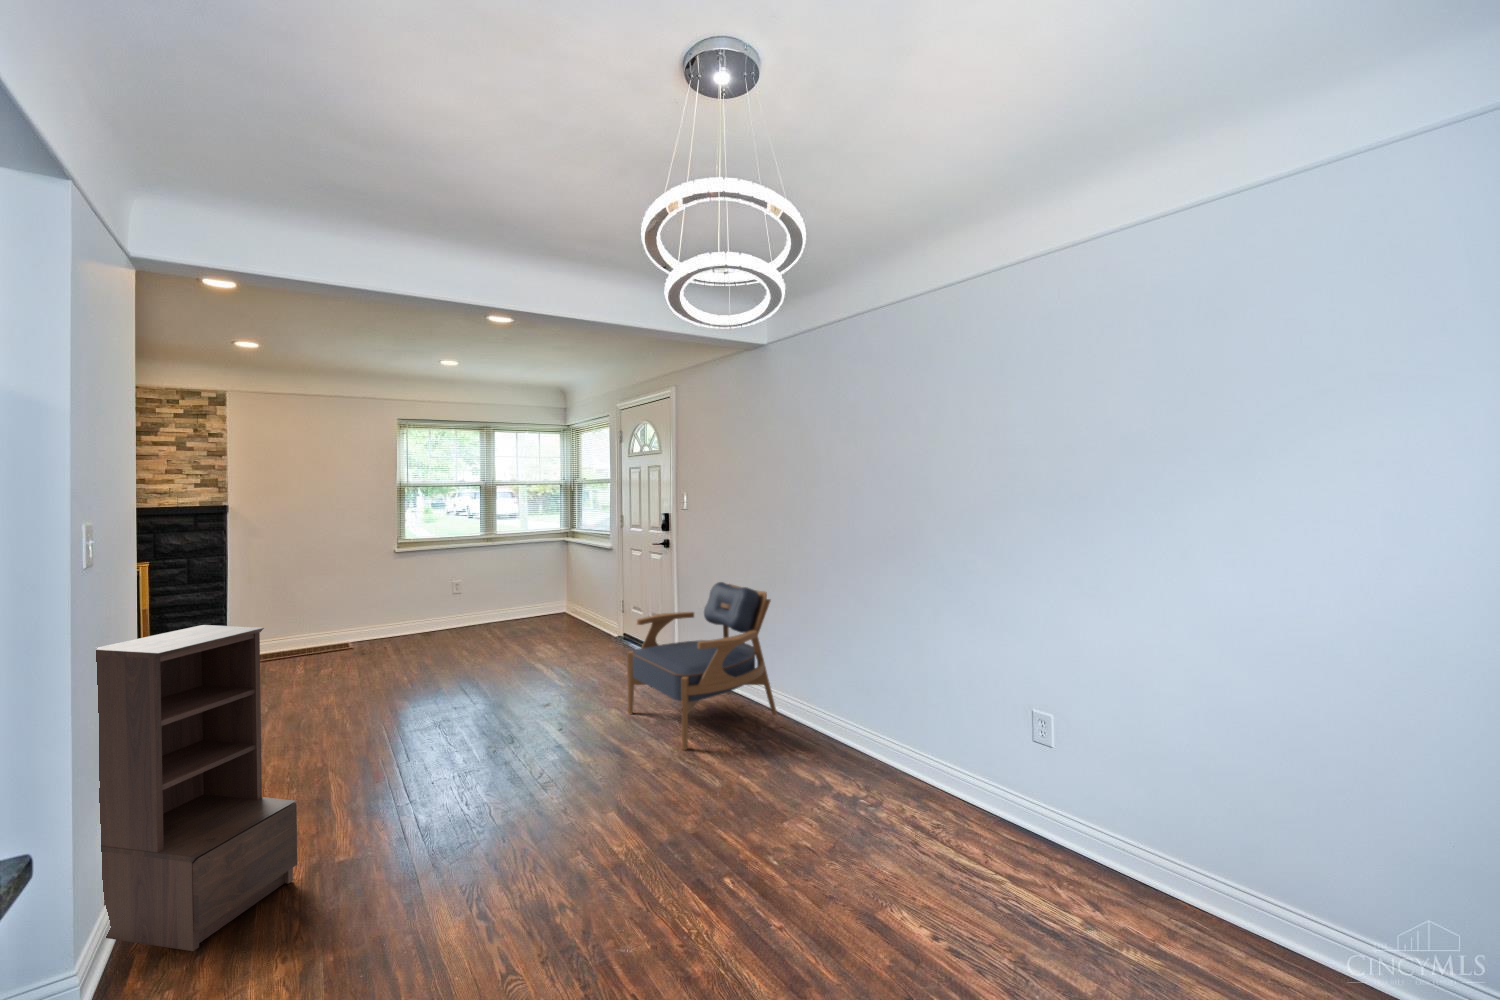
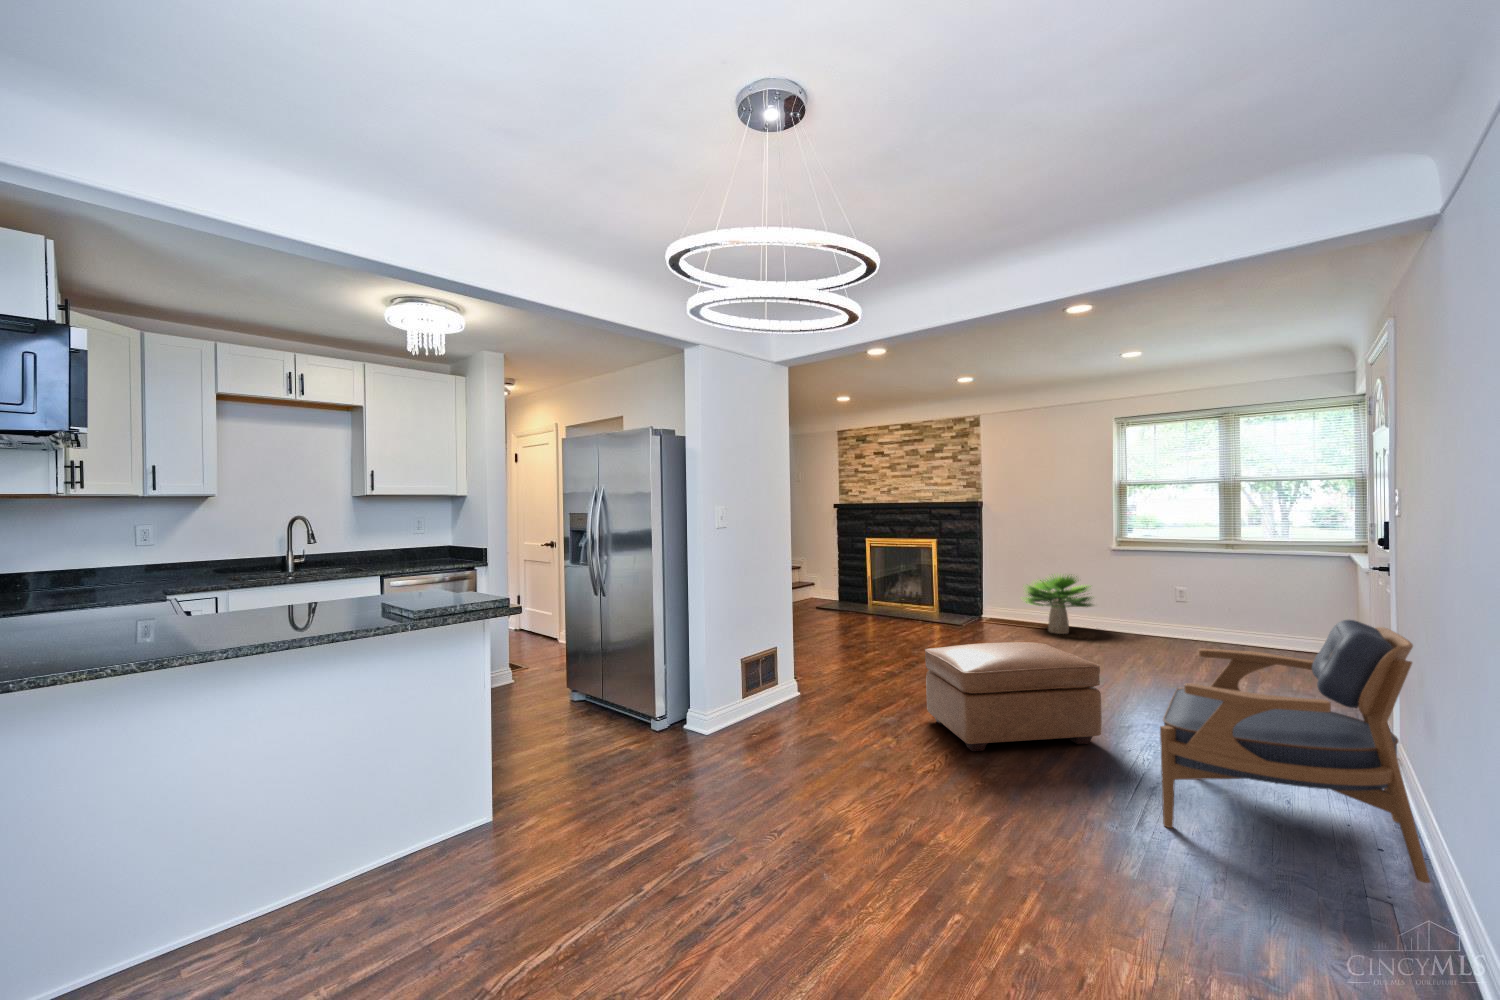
potted plant: none [303,578,397,646] -> present [1023,576,1092,634]
bookshelf: present [96,625,297,951] -> none [733,566,799,740]
ottoman: none [402,649,569,775] -> present [925,642,1102,751]

